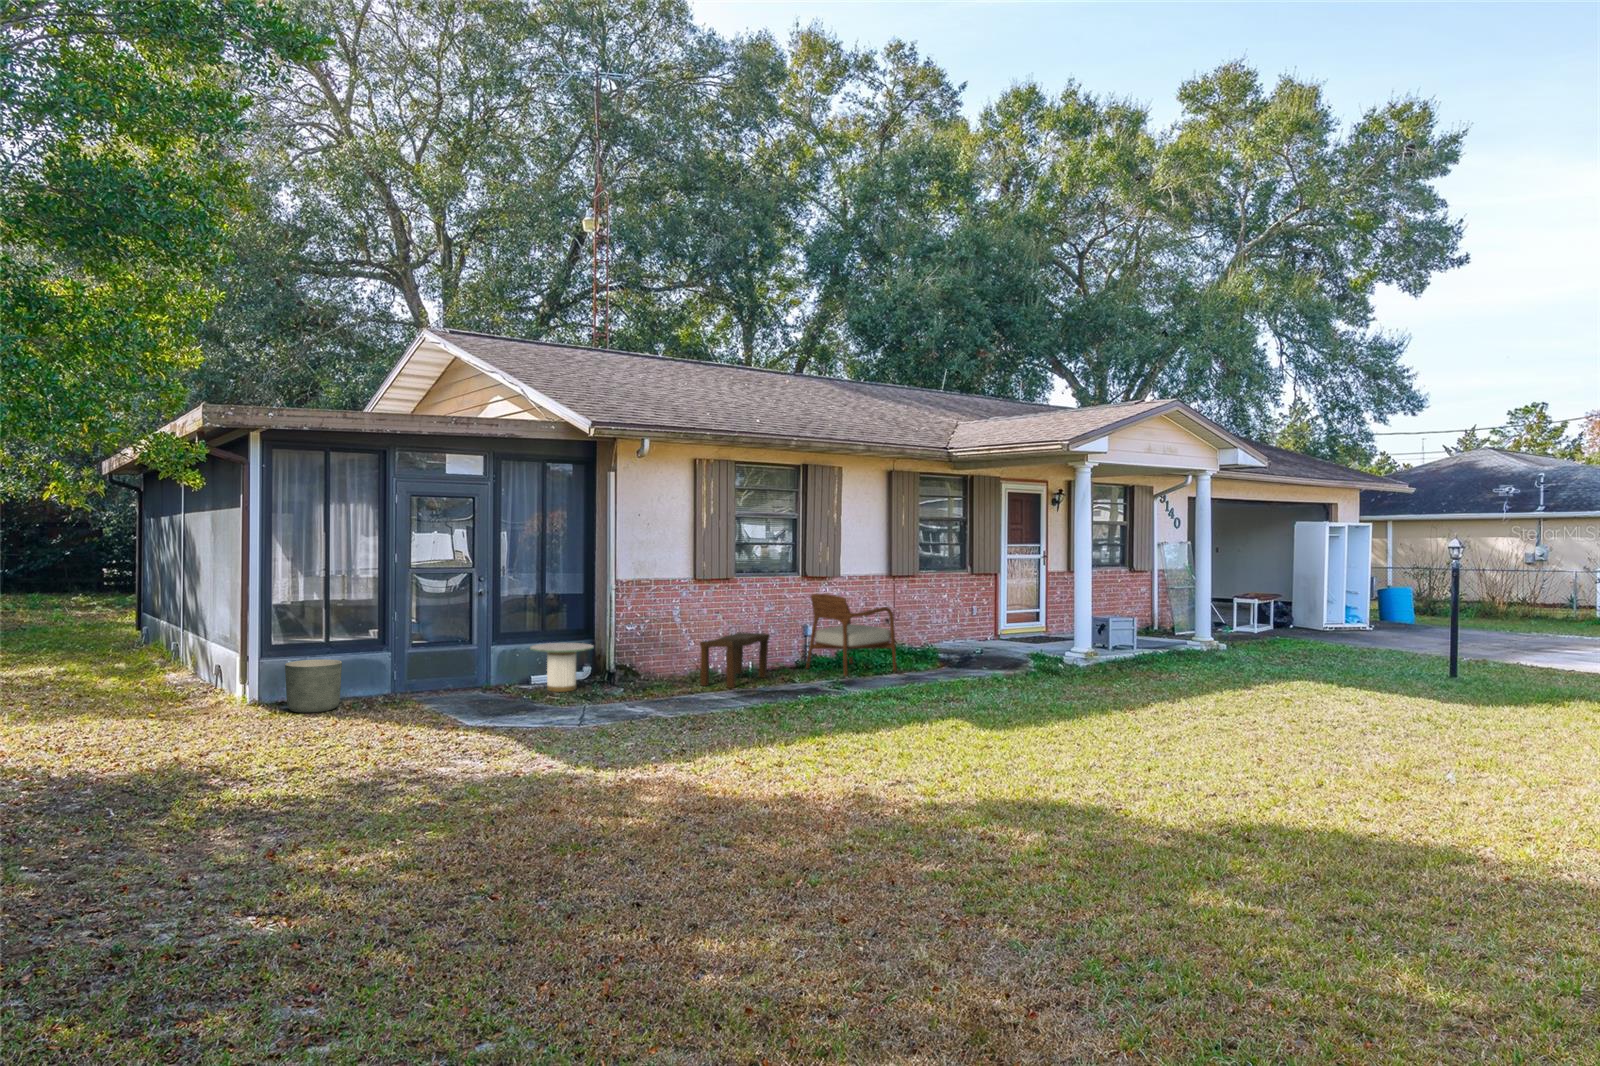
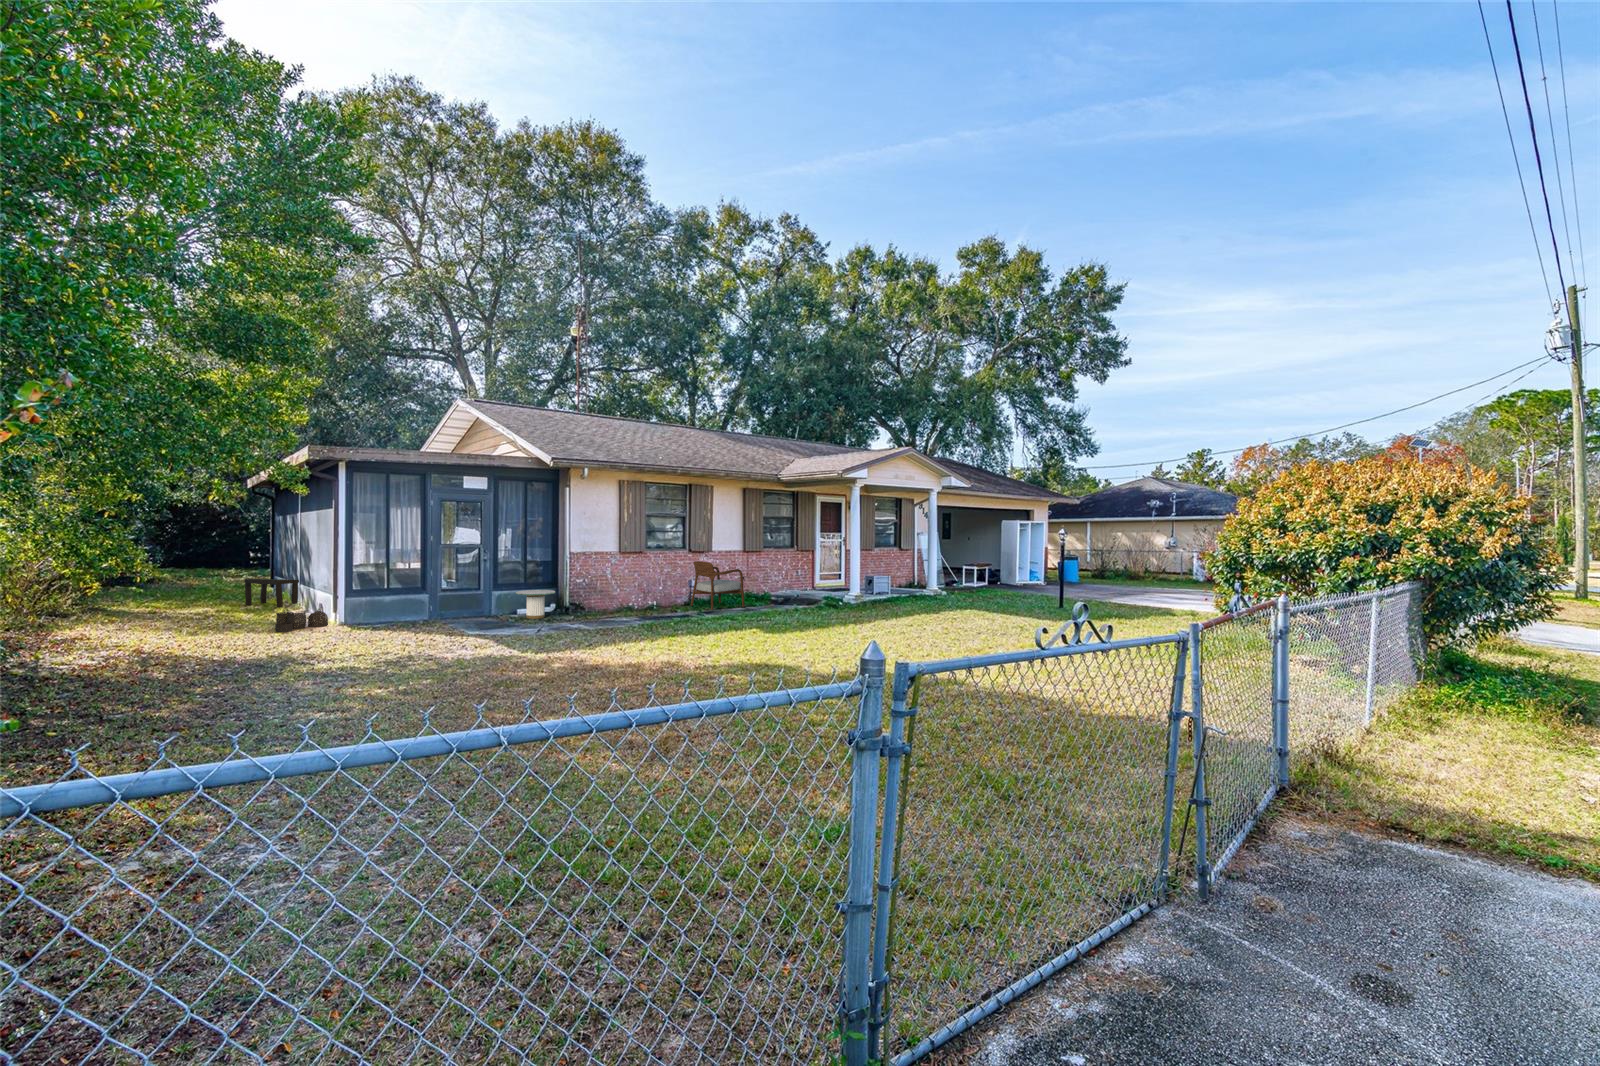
bench: present [700,633,770,688] -> present [244,578,299,607]
planter: present [285,659,342,713] -> none [359,599,395,631]
woven basket: none [152,676,234,715] -> present [275,610,328,632]

